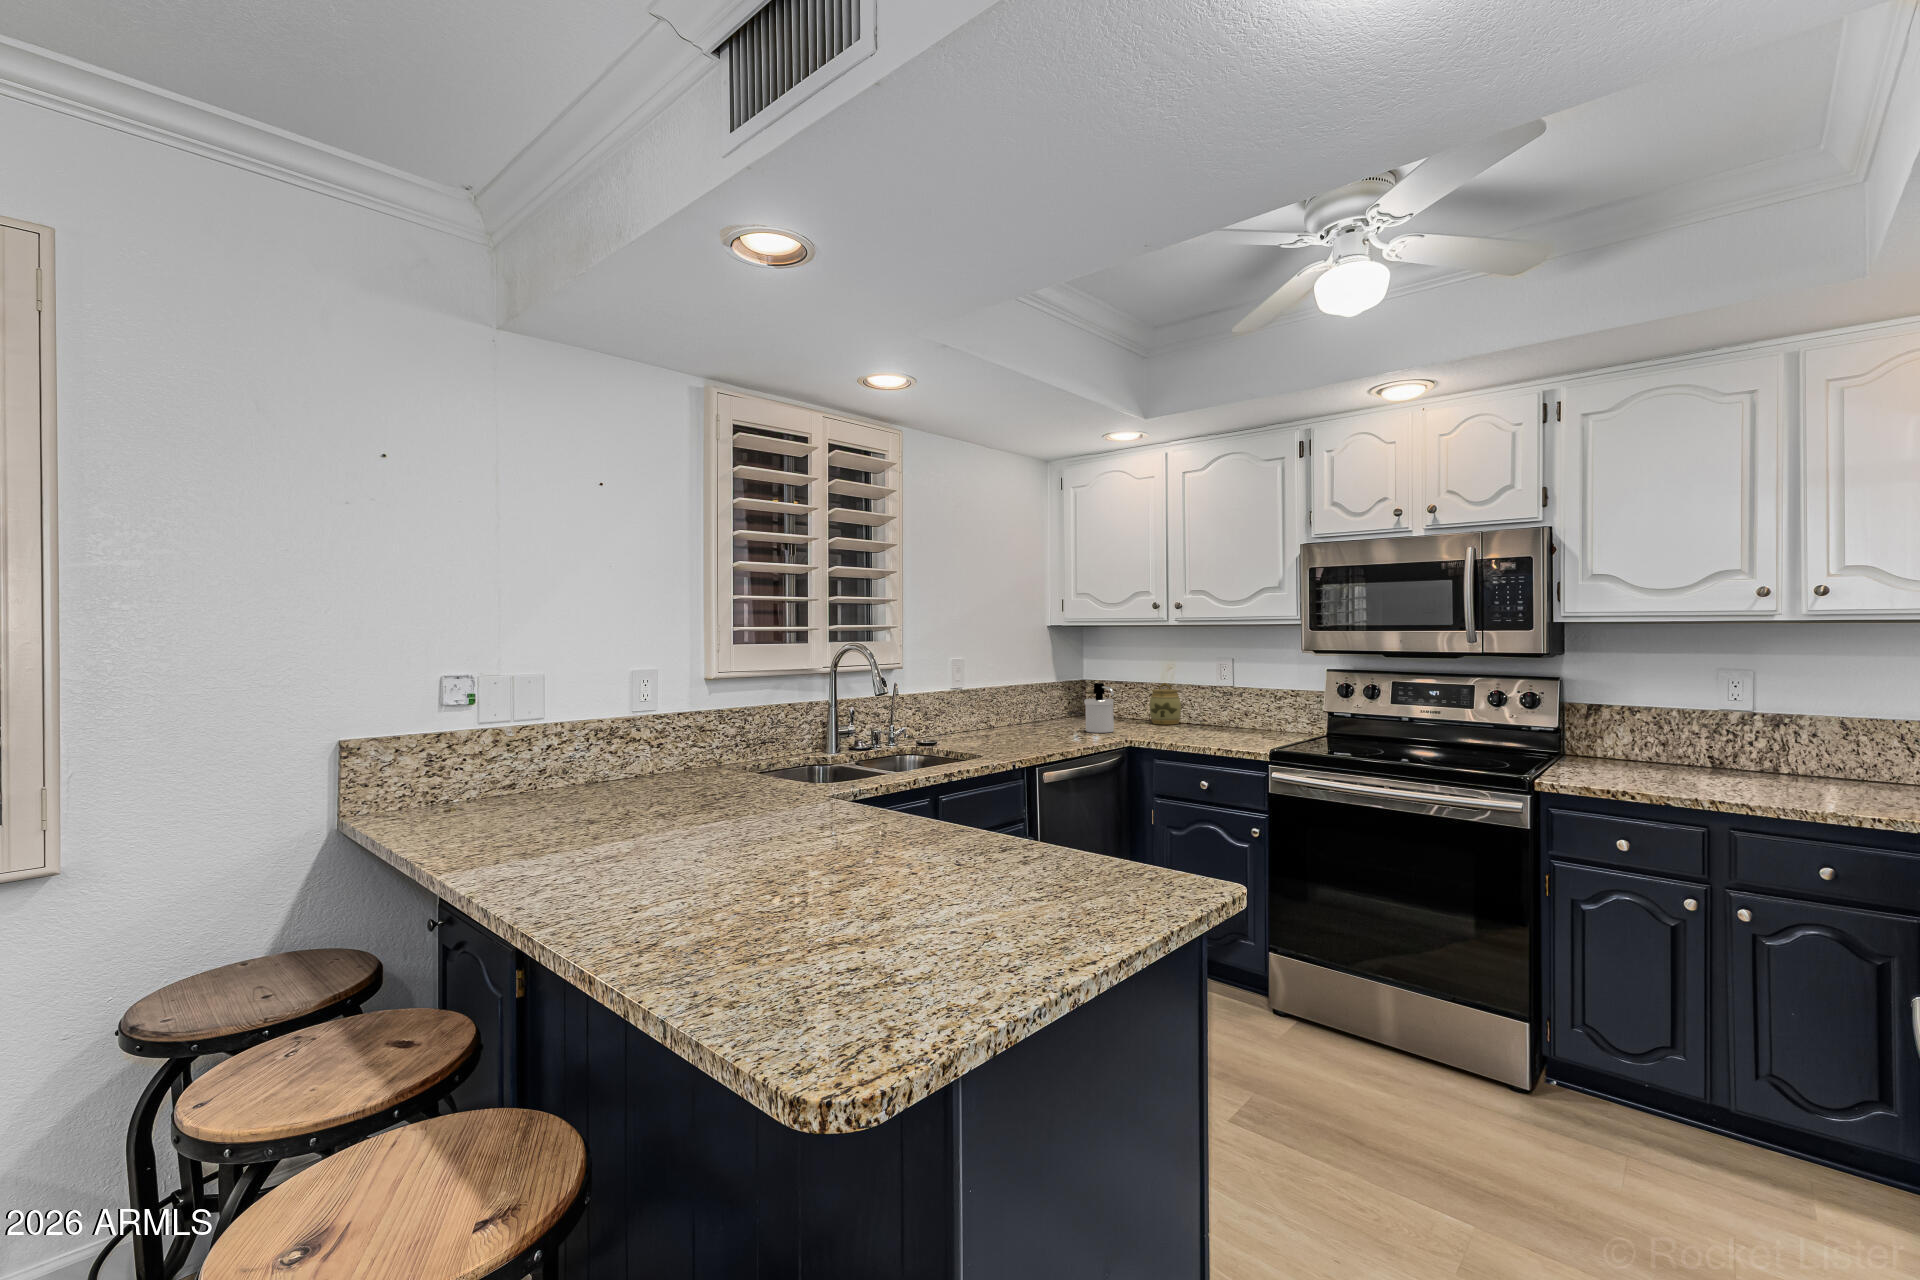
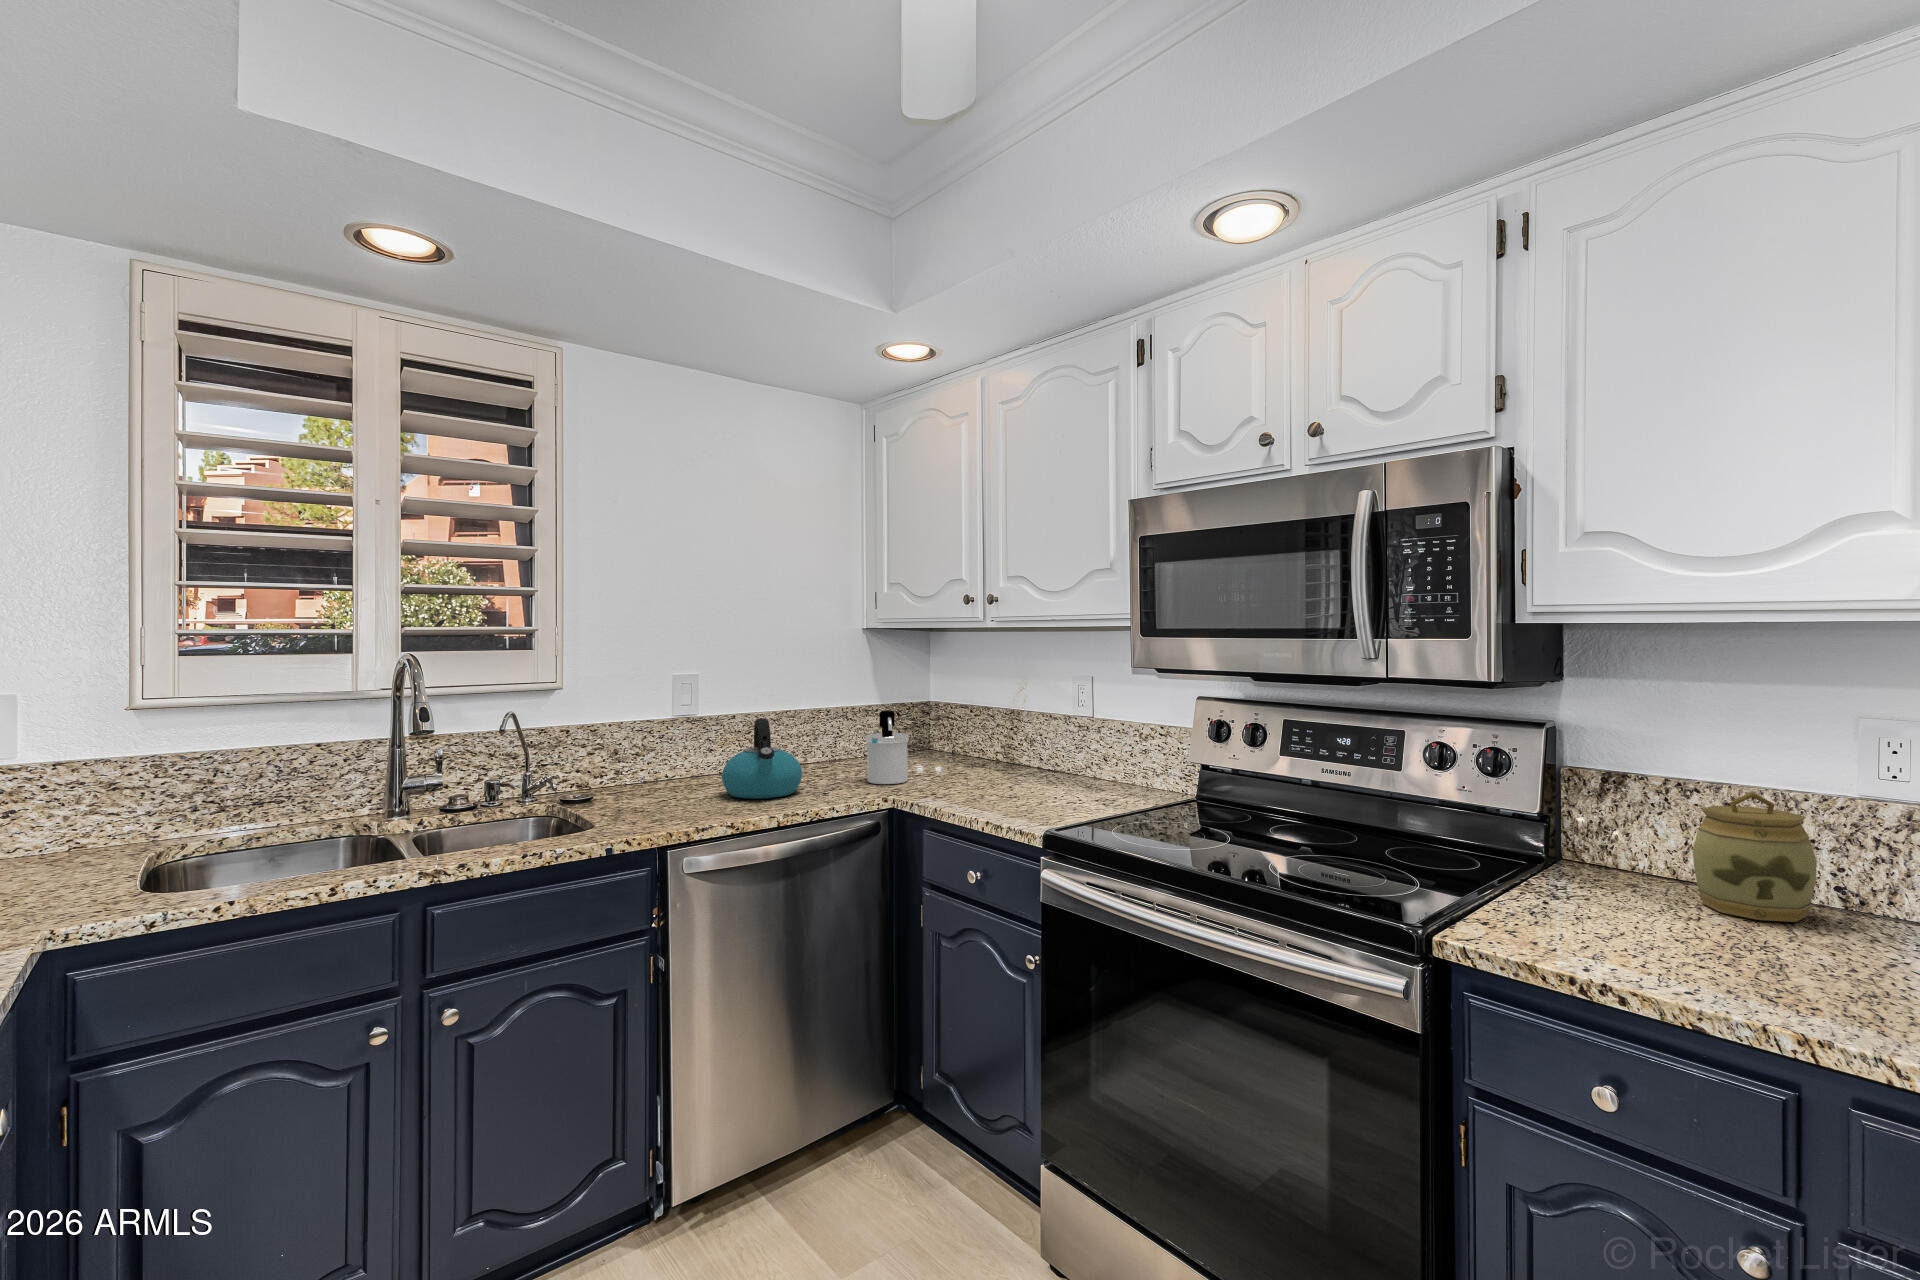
jar: present [1149,683,1181,724] -> present [1693,791,1817,922]
kettle: none [1005,688,1059,741] -> present [722,718,802,799]

